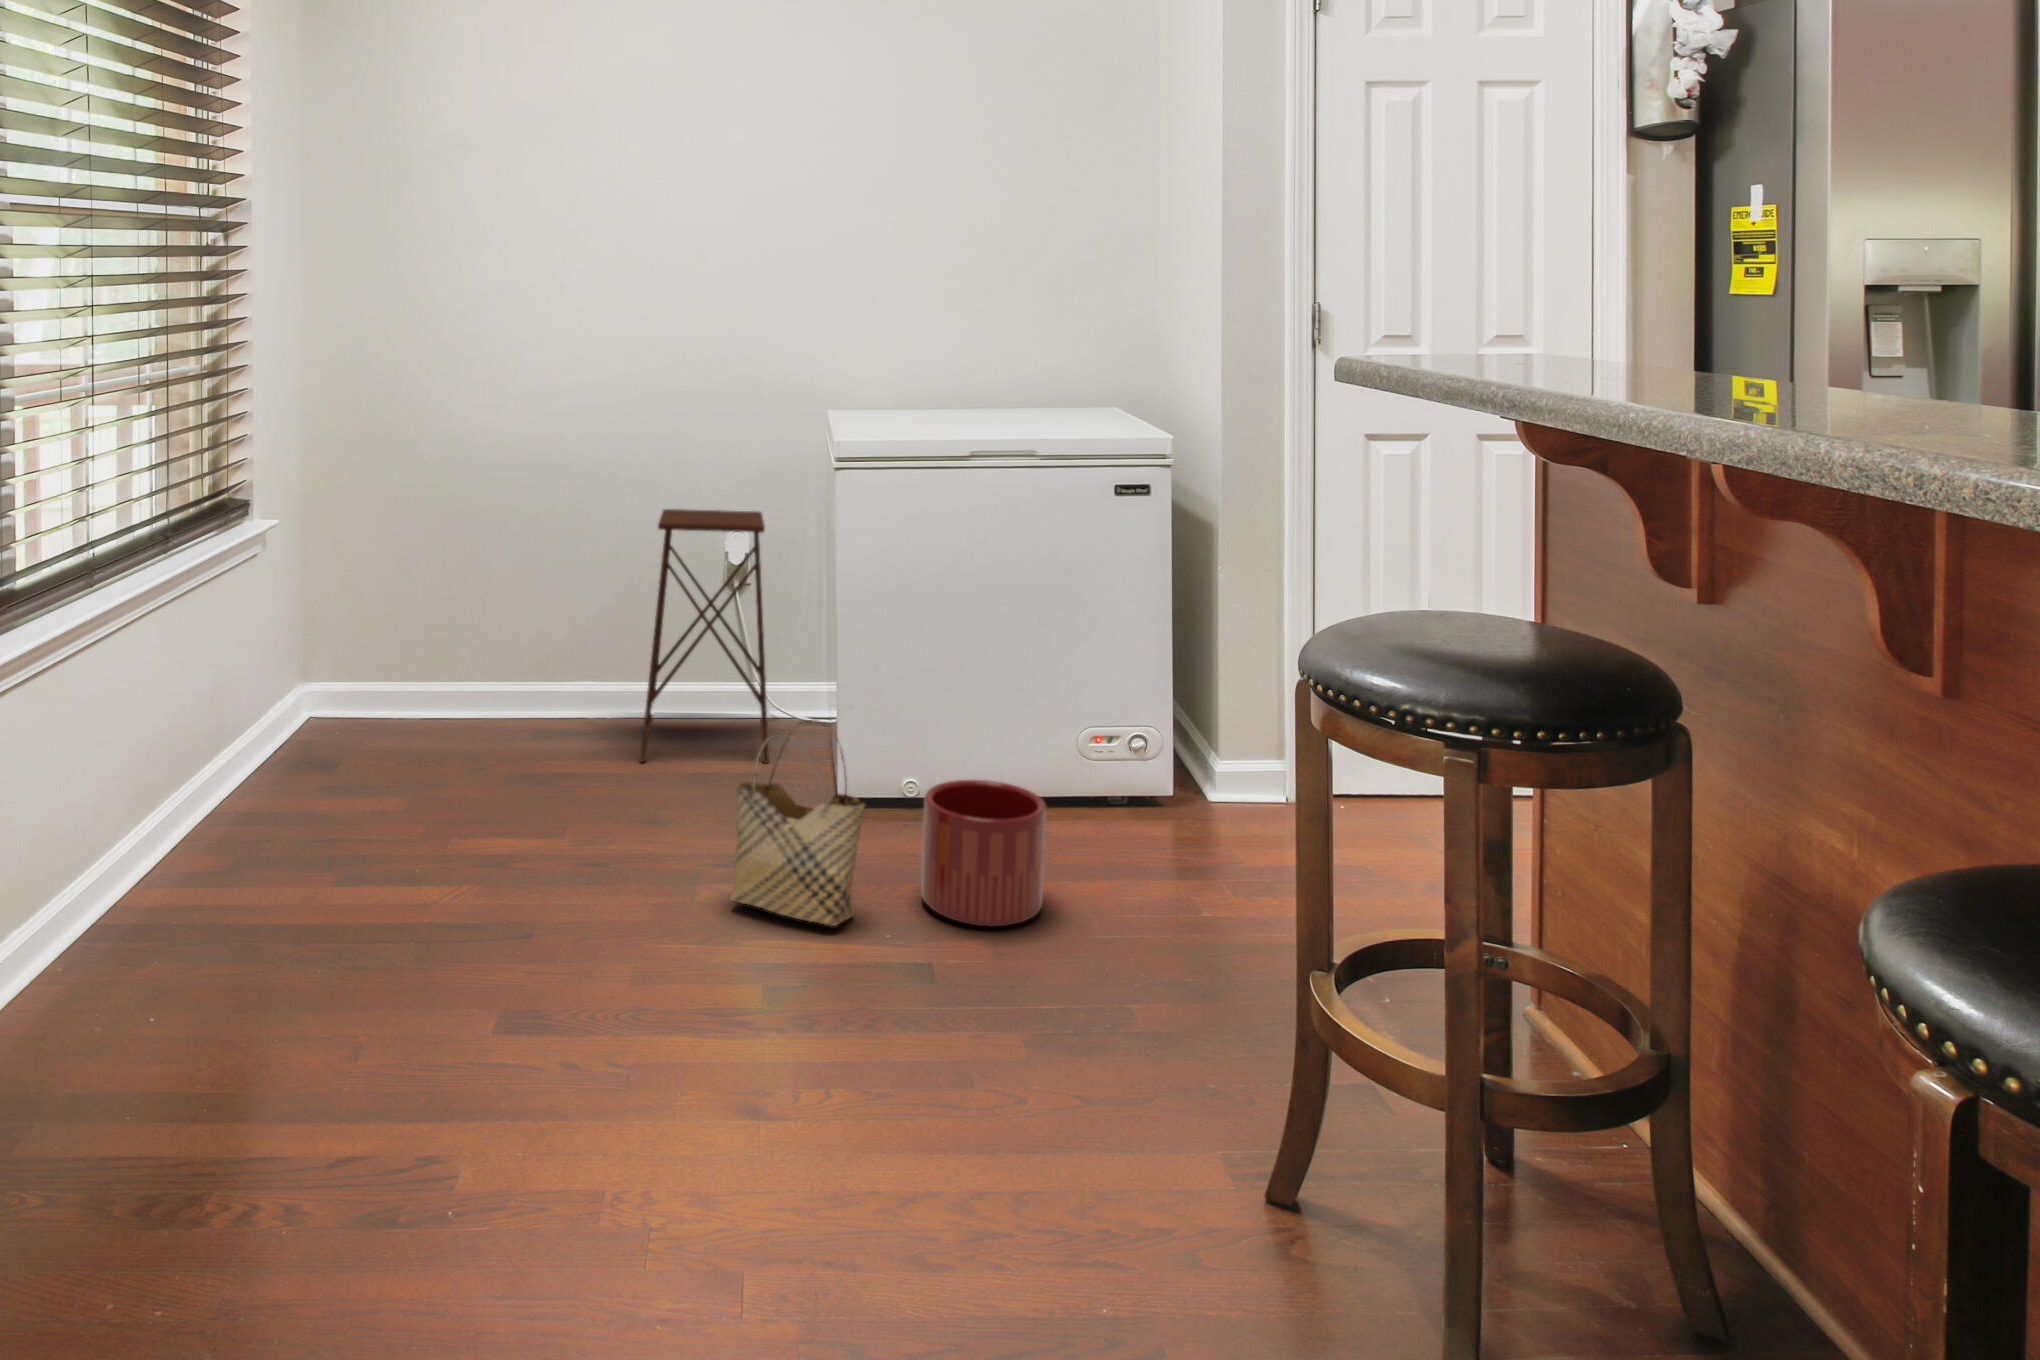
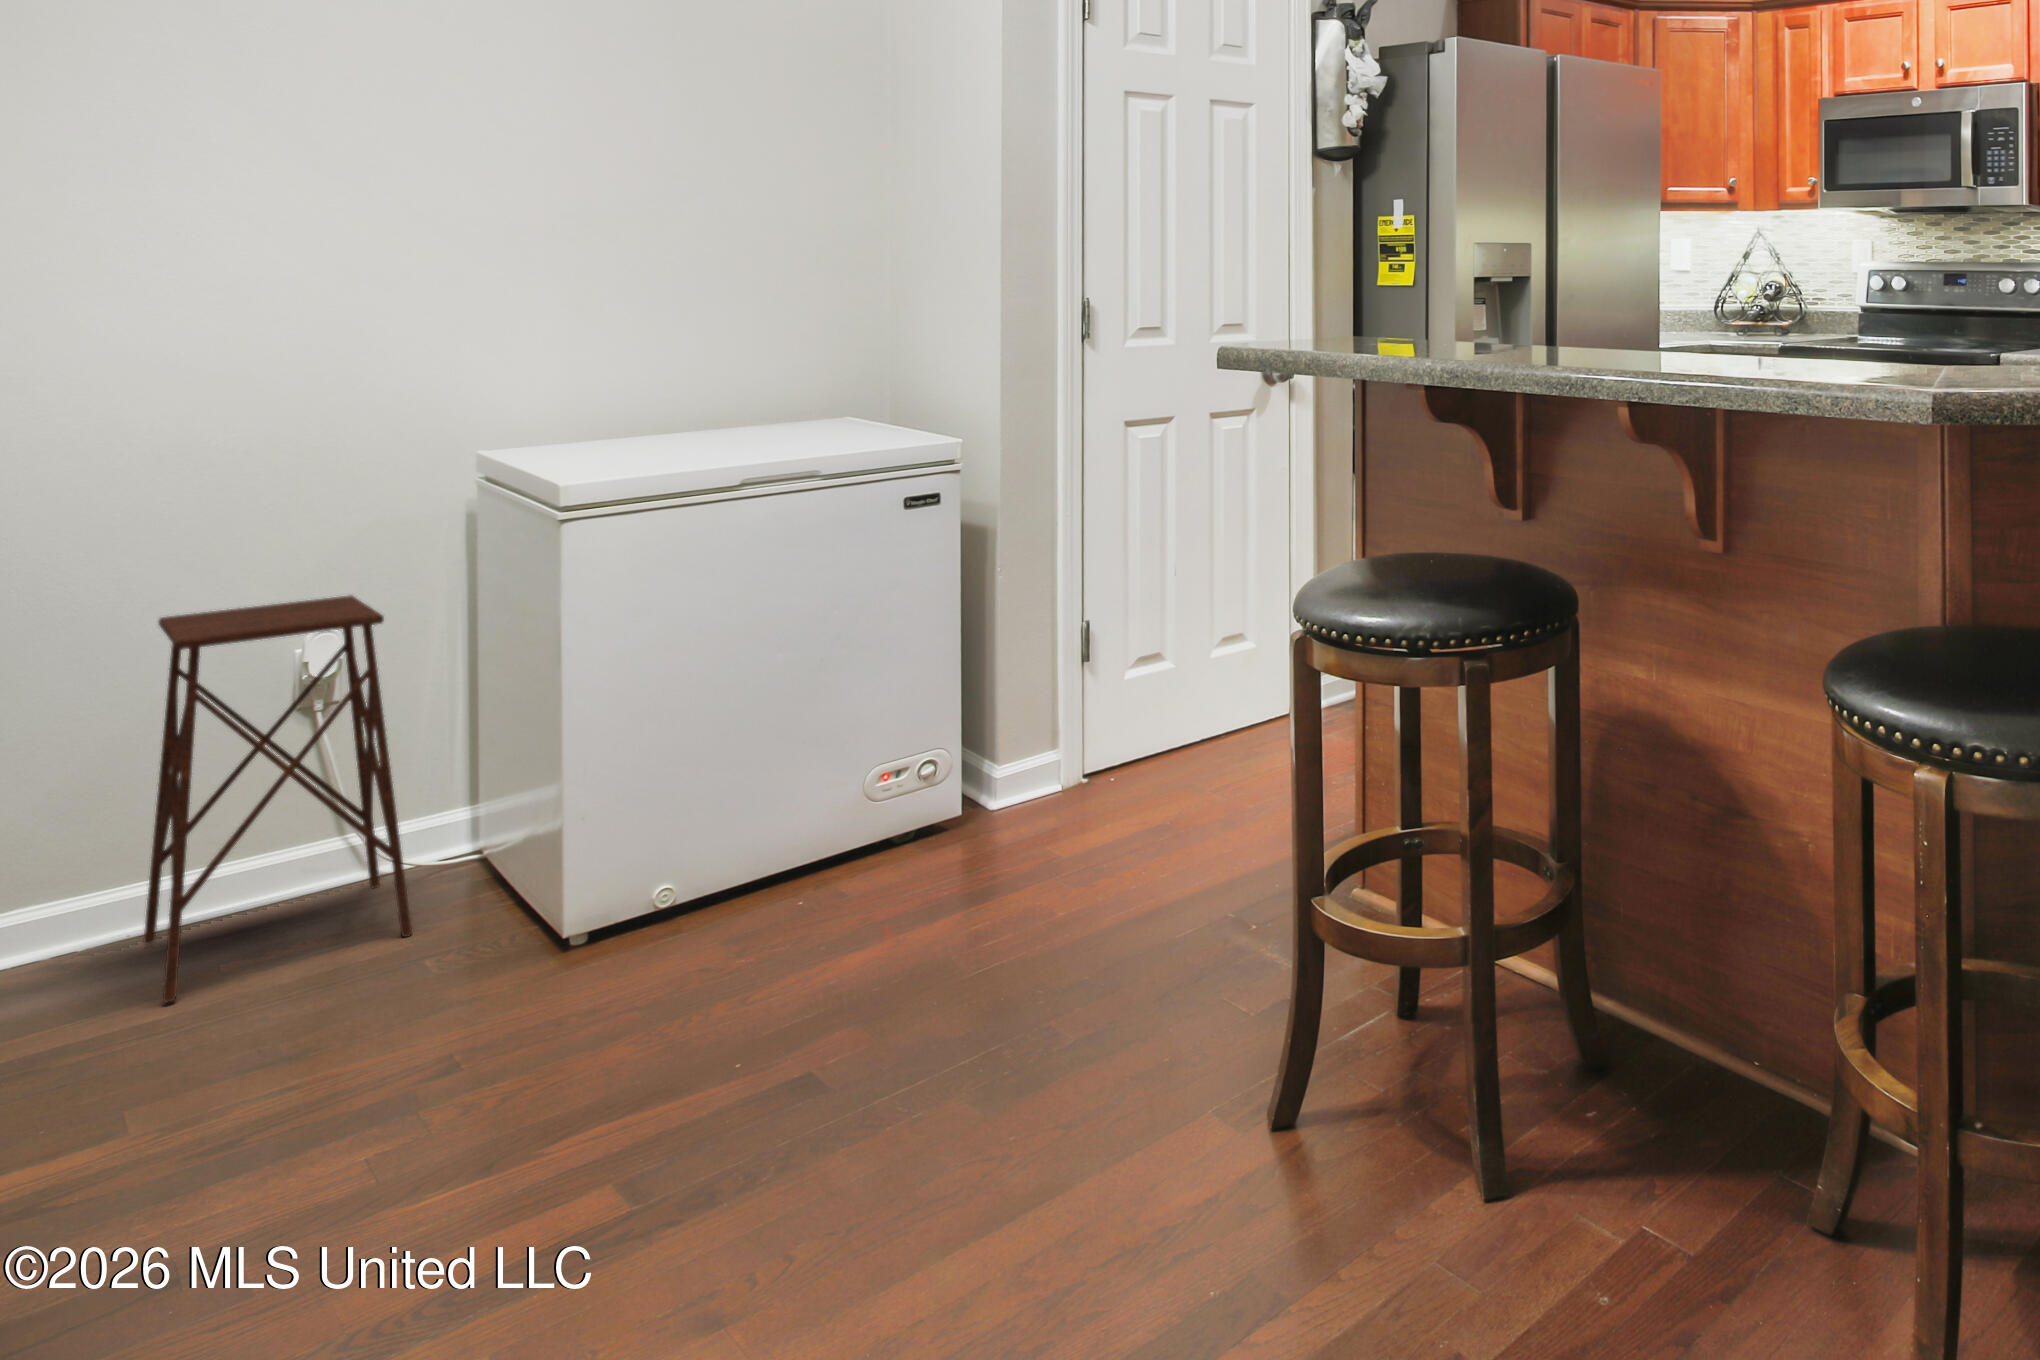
woven basket: present [731,720,865,926] -> none [455,853,675,1135]
planter: present [921,780,1046,926] -> none [741,854,898,1032]

